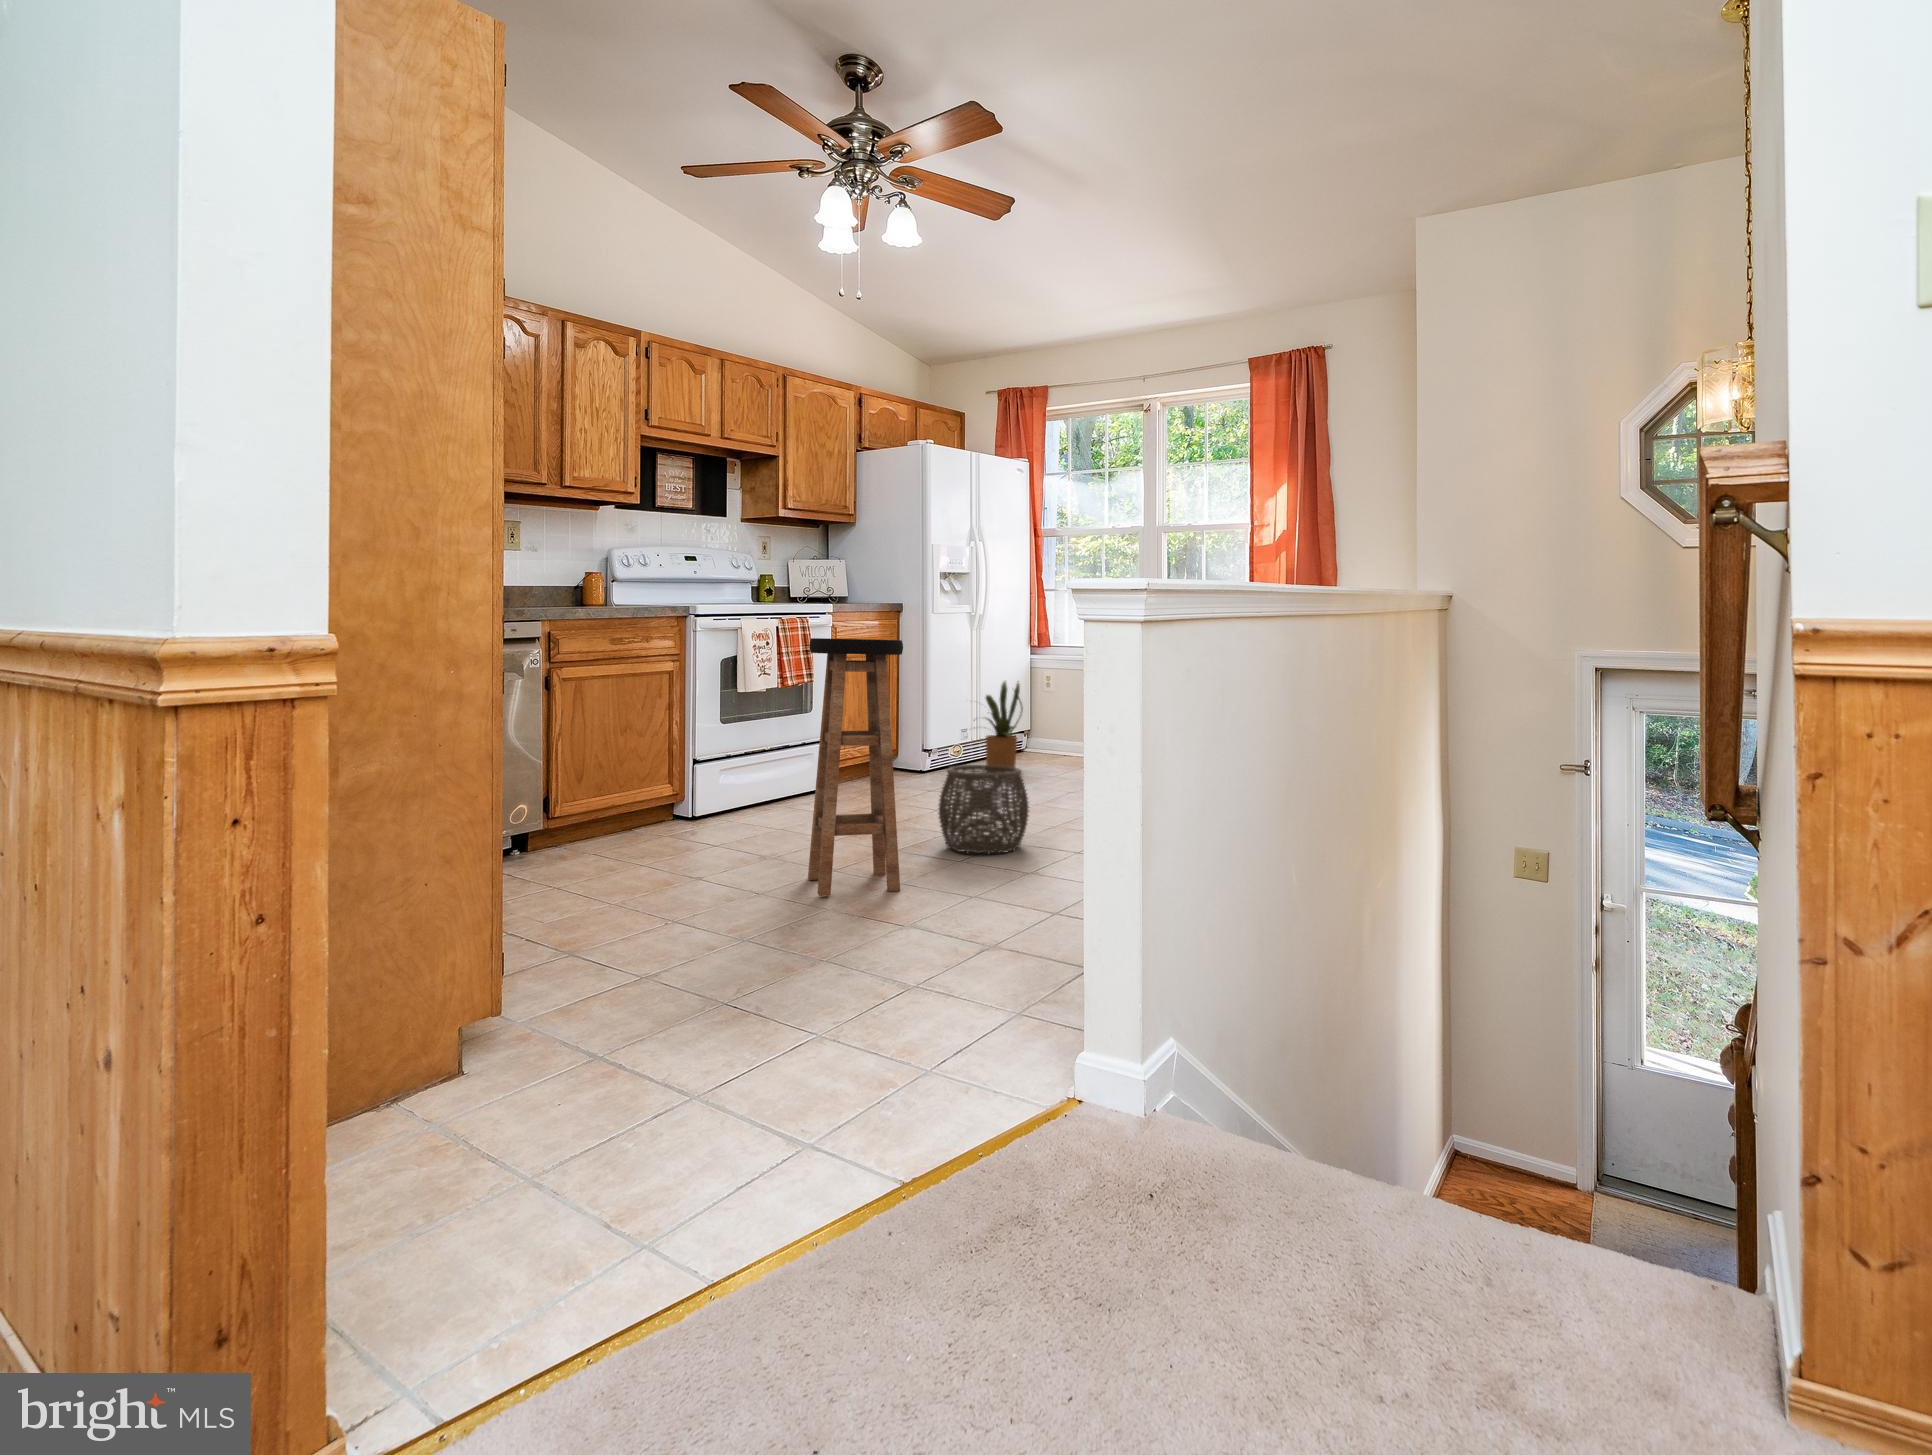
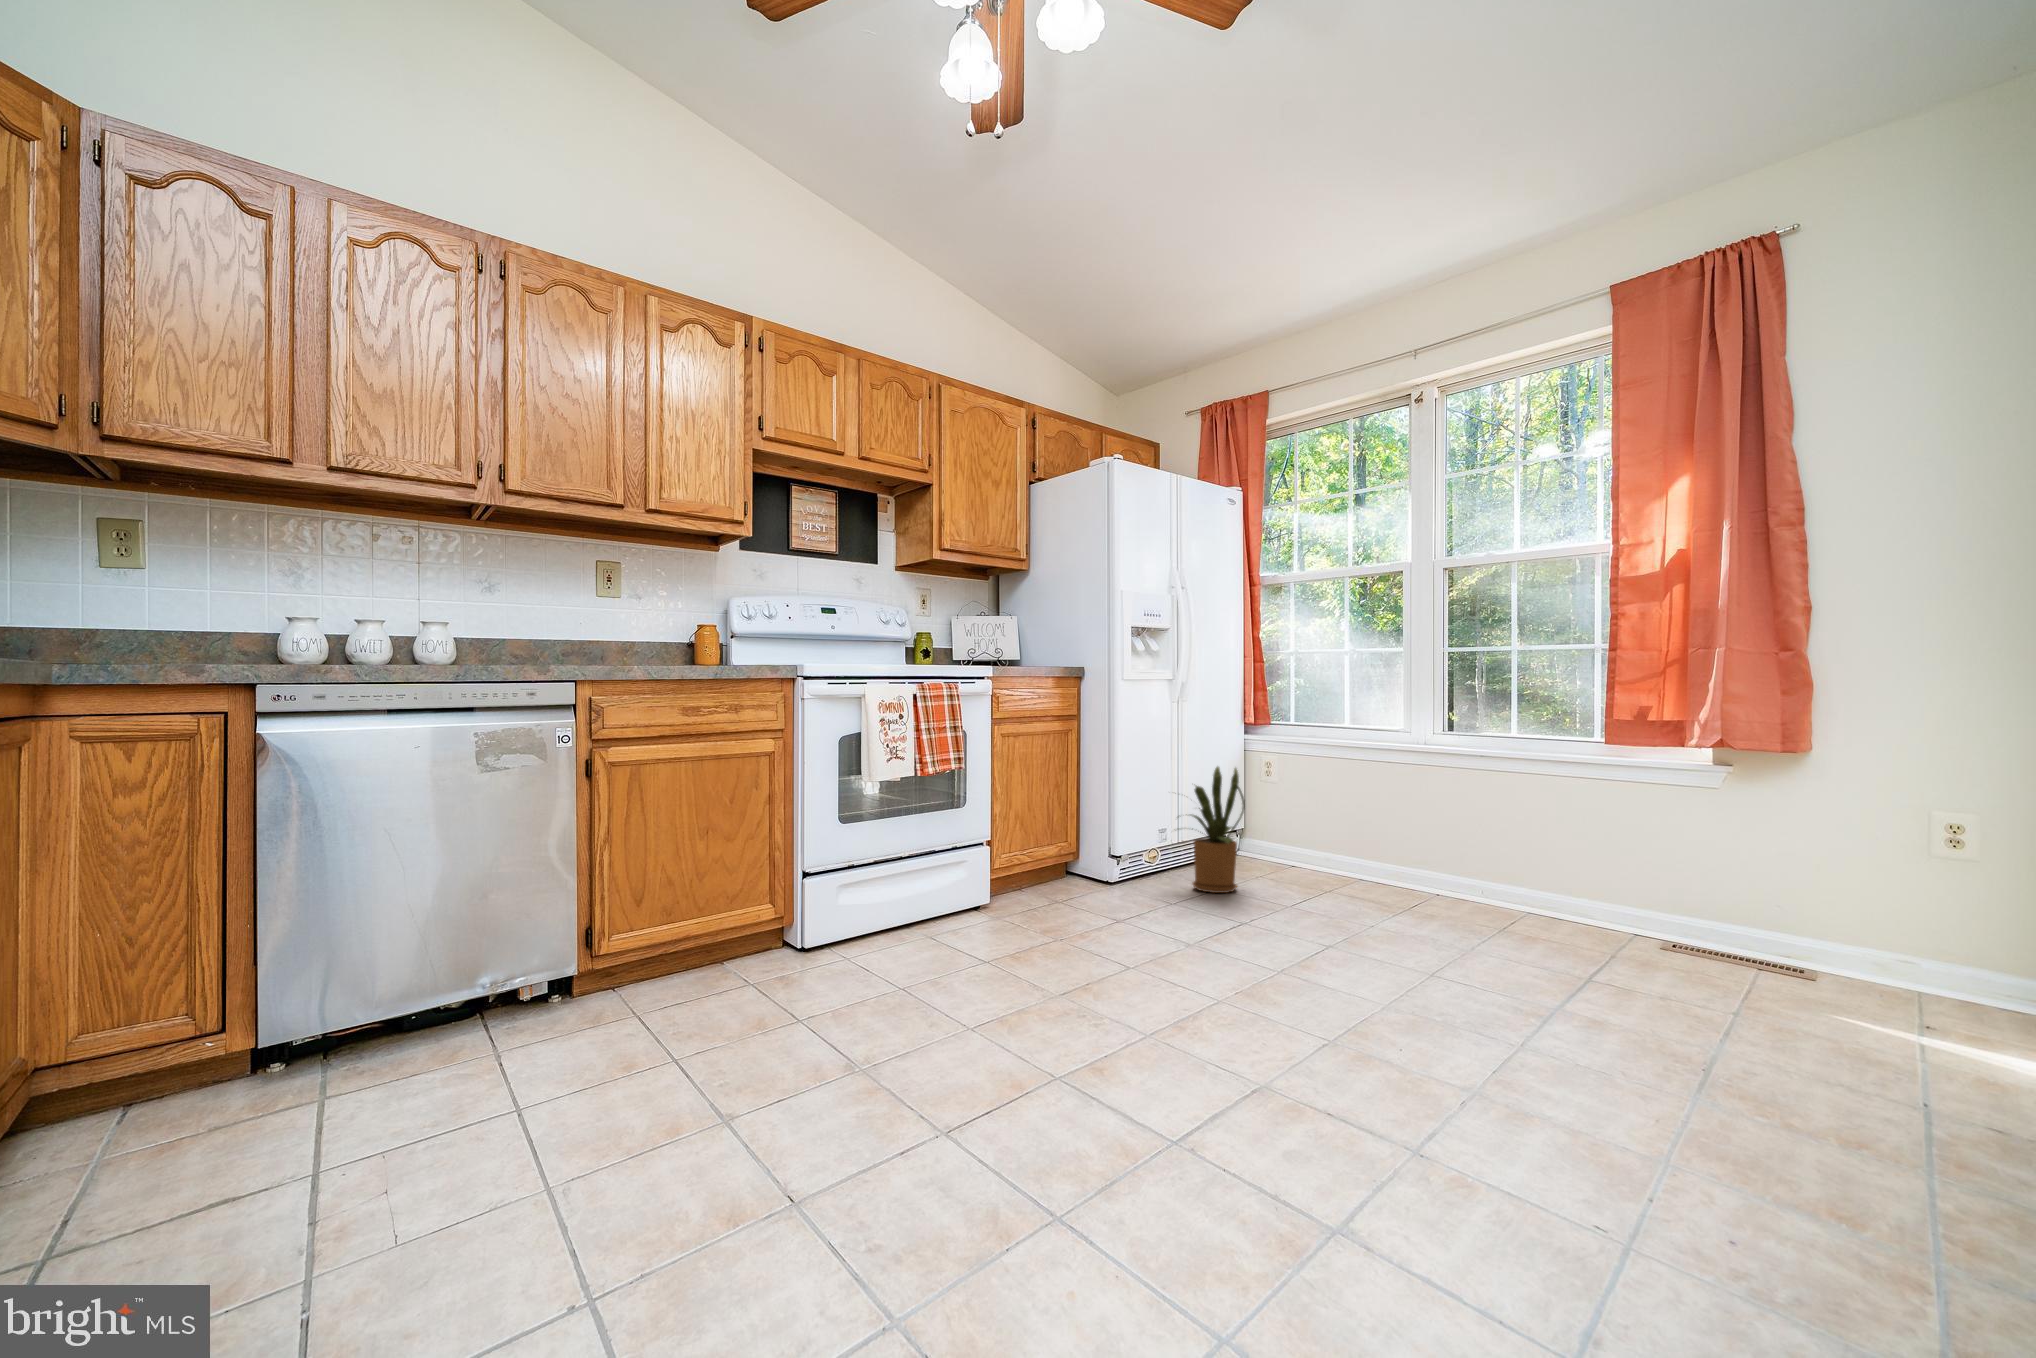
bar stool: present [808,638,903,896] -> none [922,706,1089,1192]
woven basket: present [938,765,1029,854] -> none [1143,912,1301,1080]

